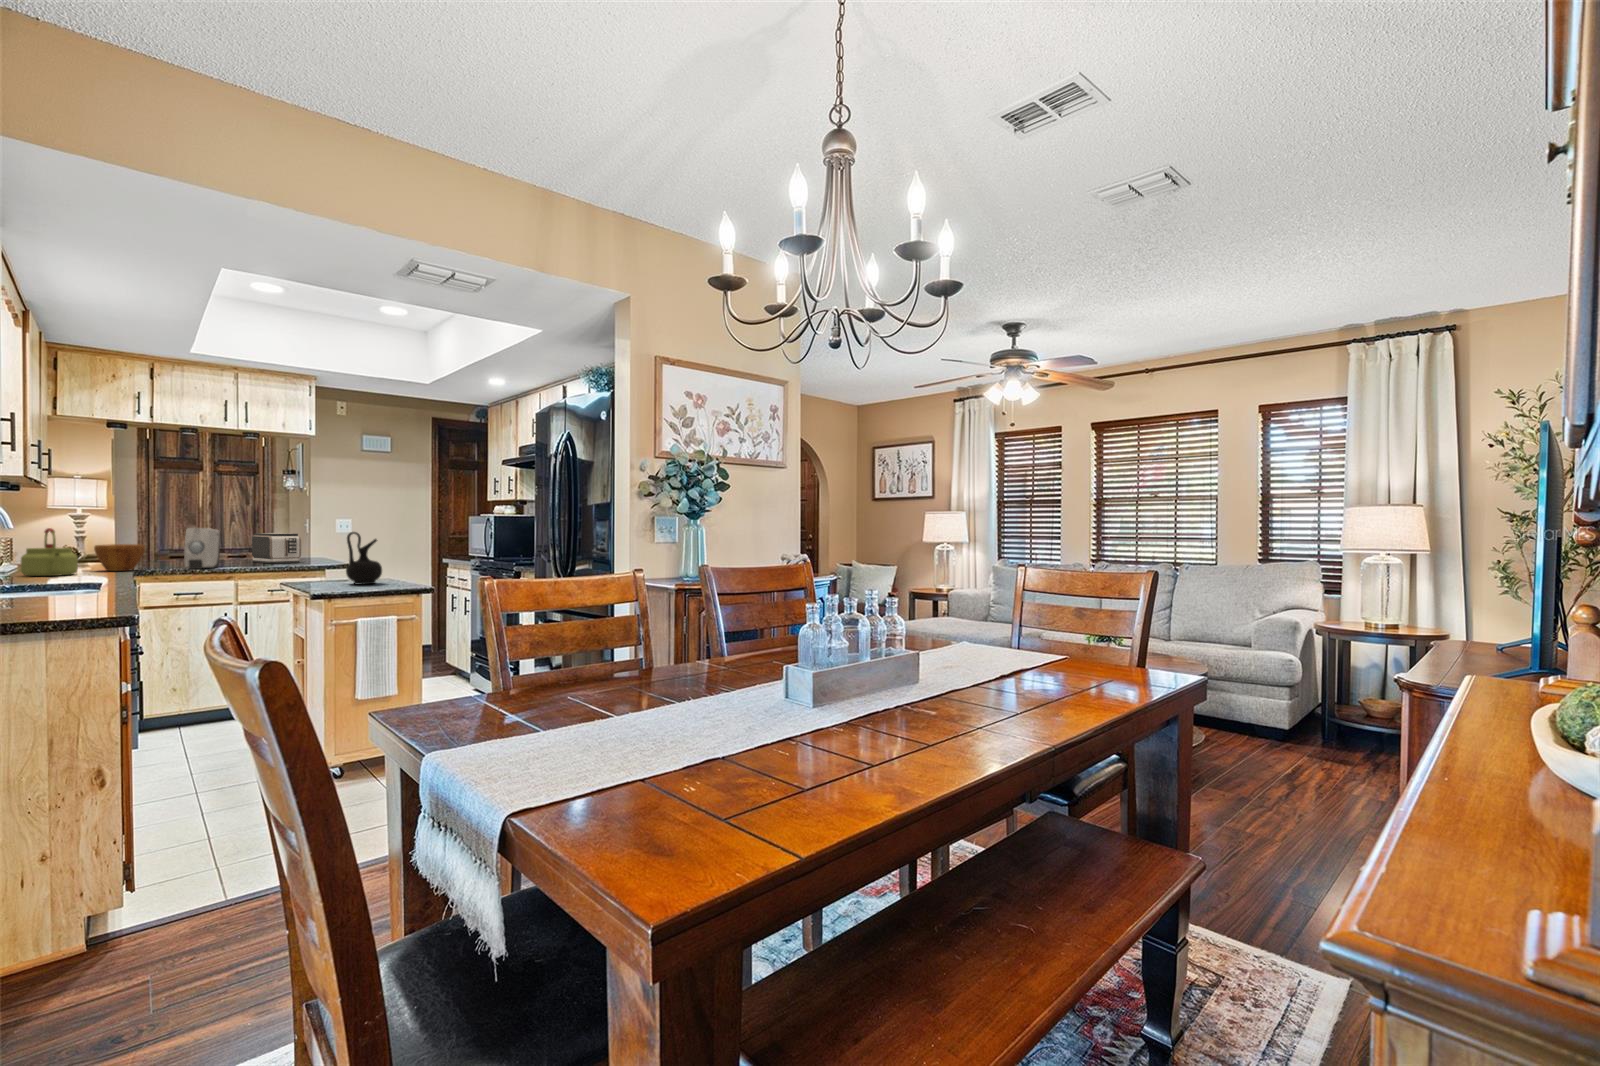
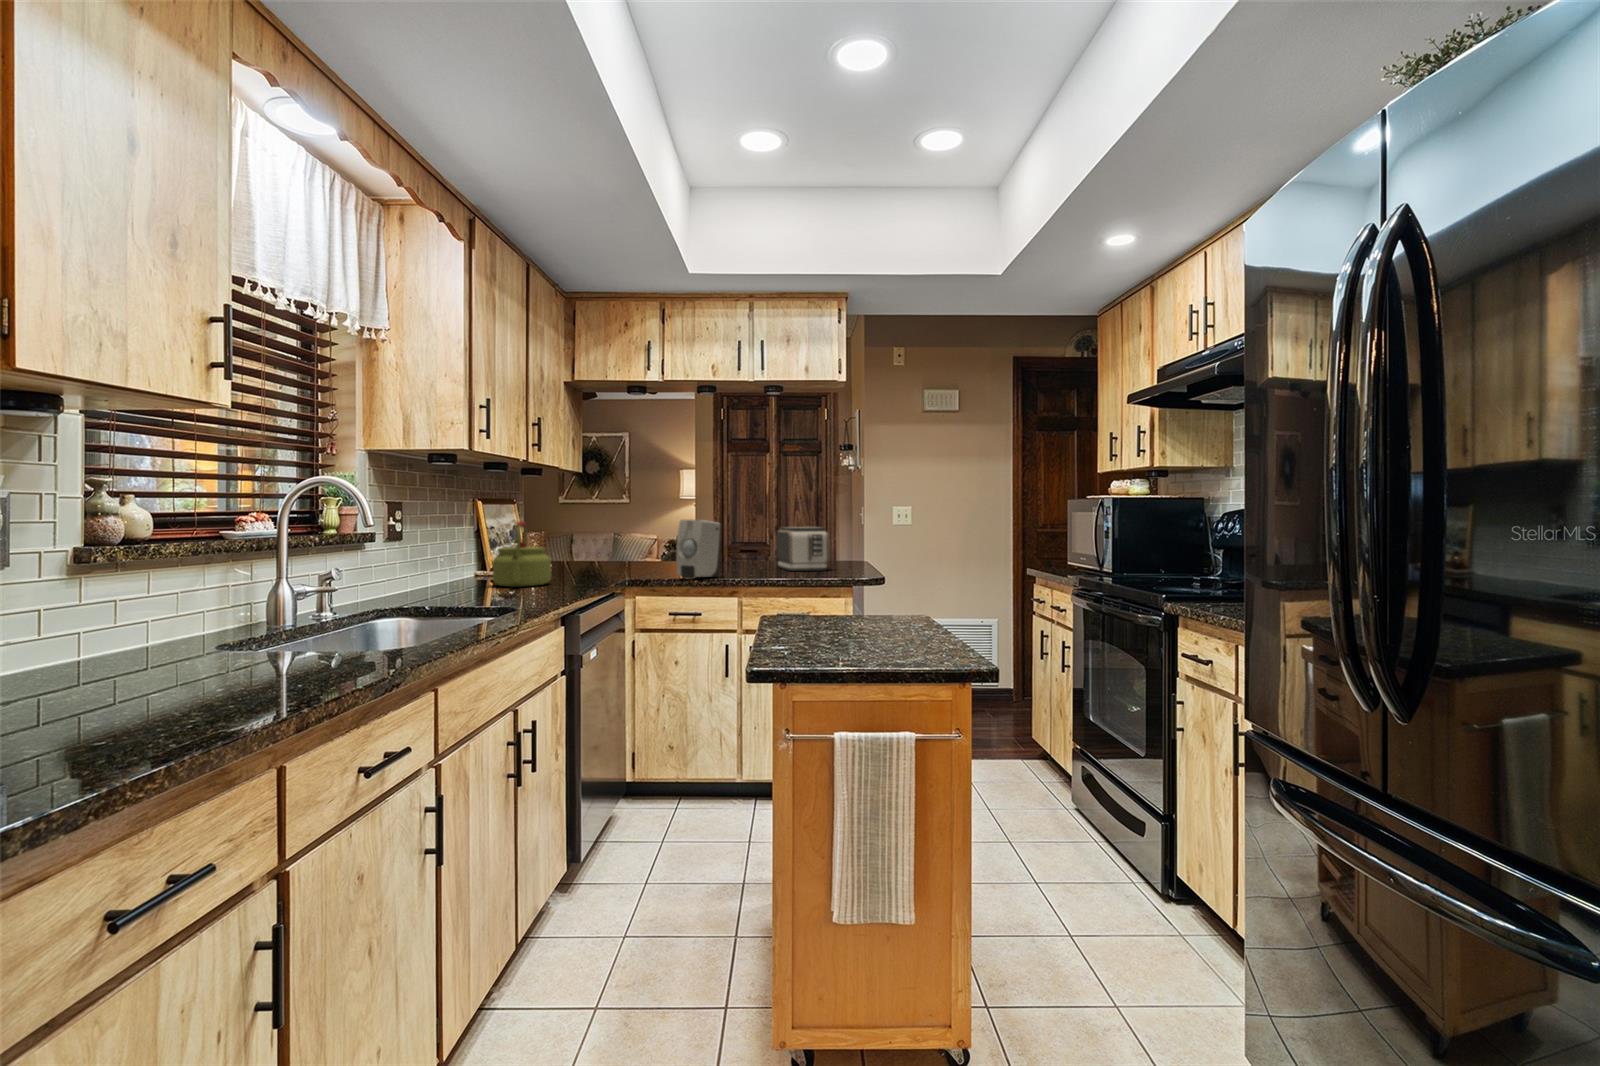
ceramic jug: present [346,532,382,585] -> none [828,523,899,642]
bowl: present [94,544,145,571] -> none [583,543,636,580]

